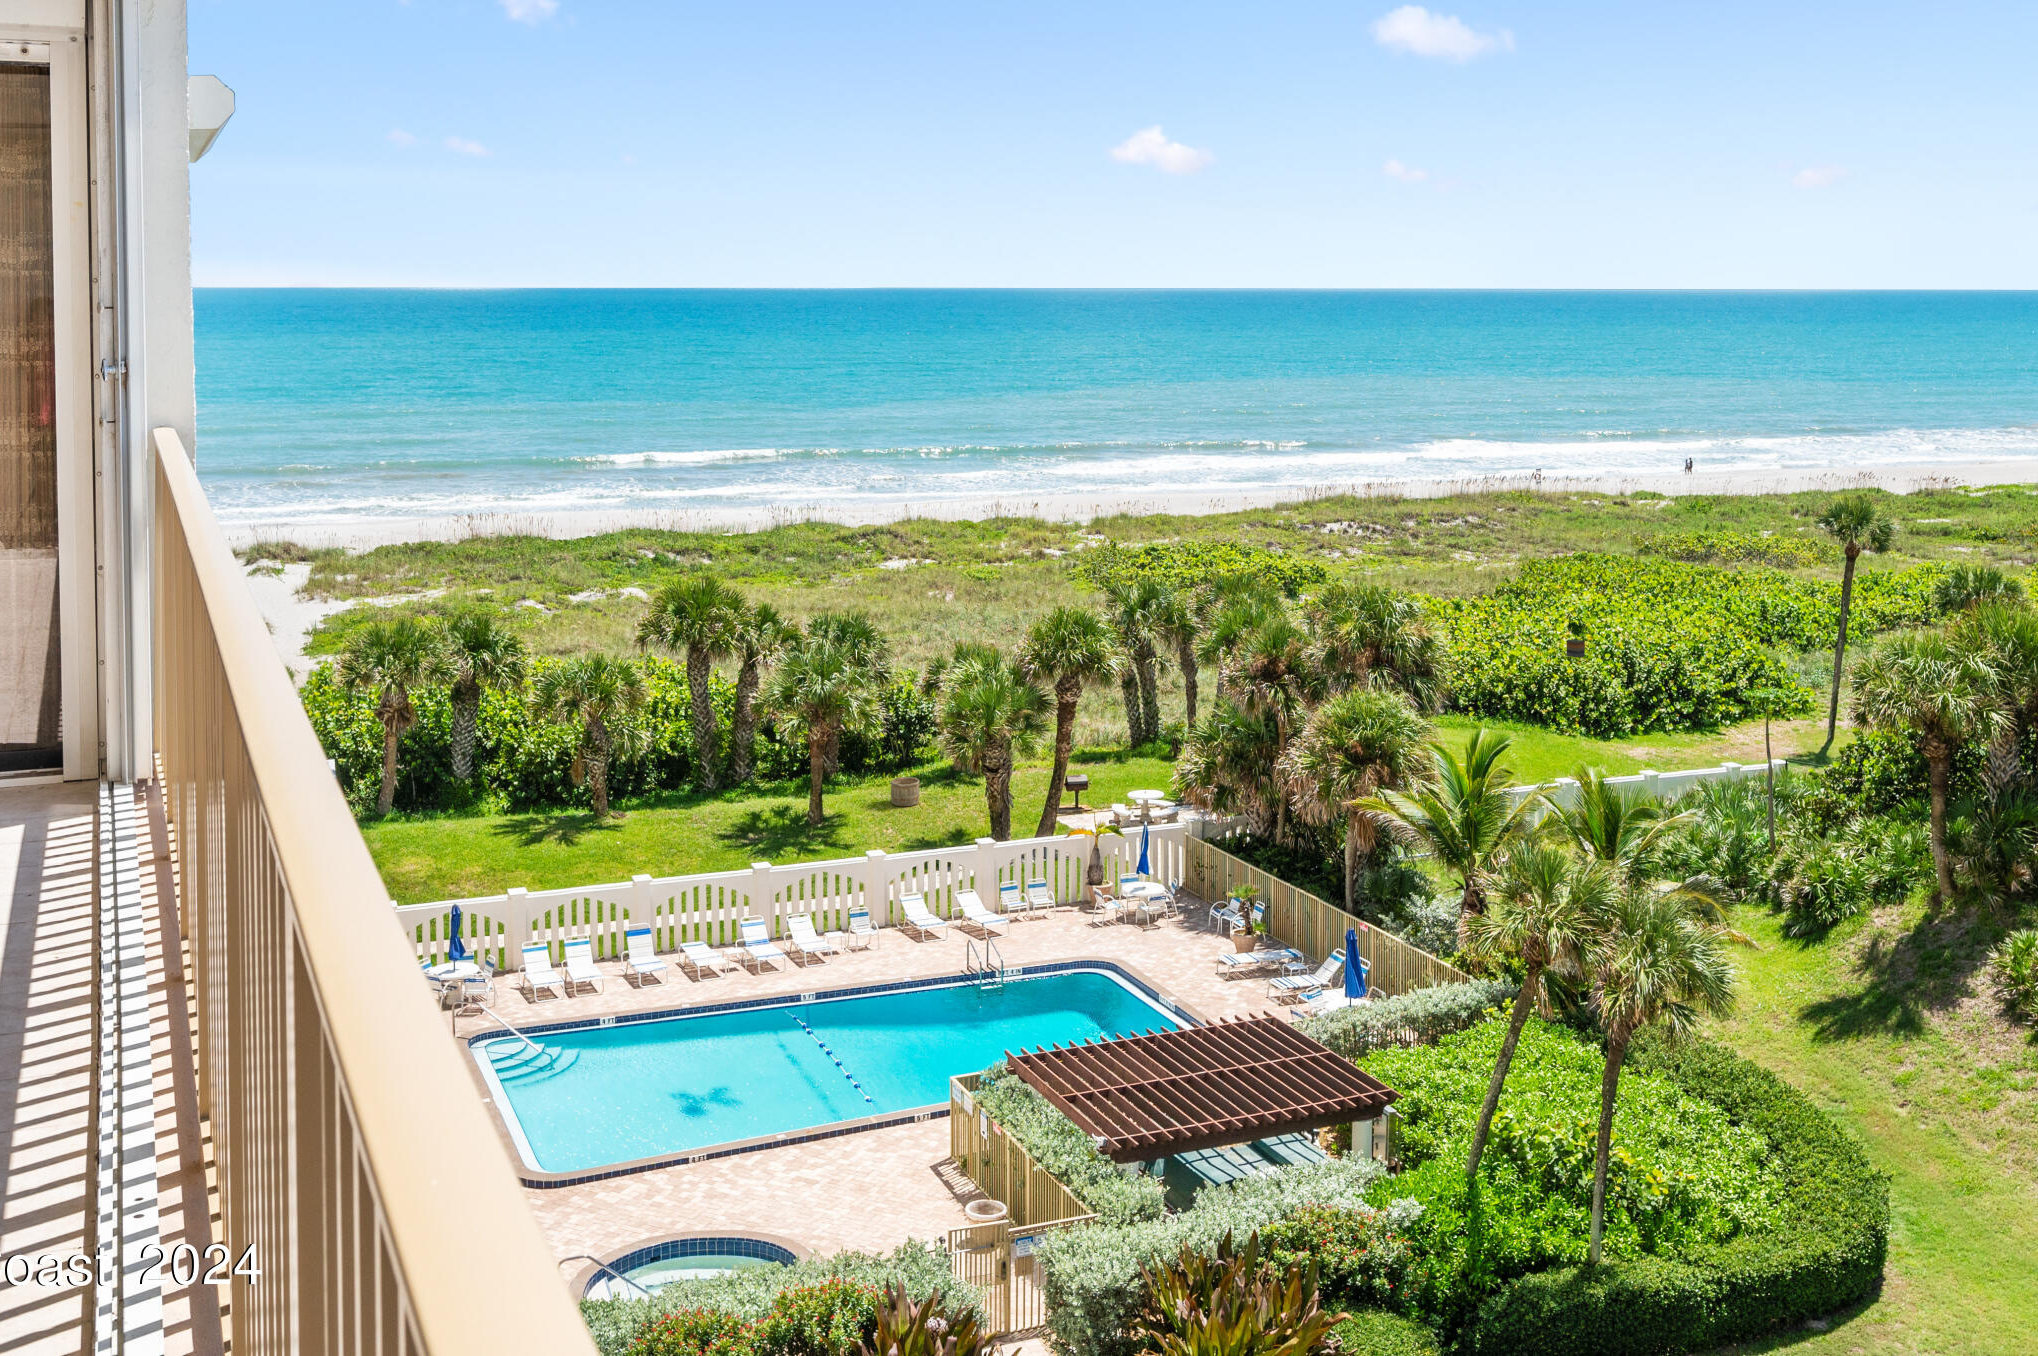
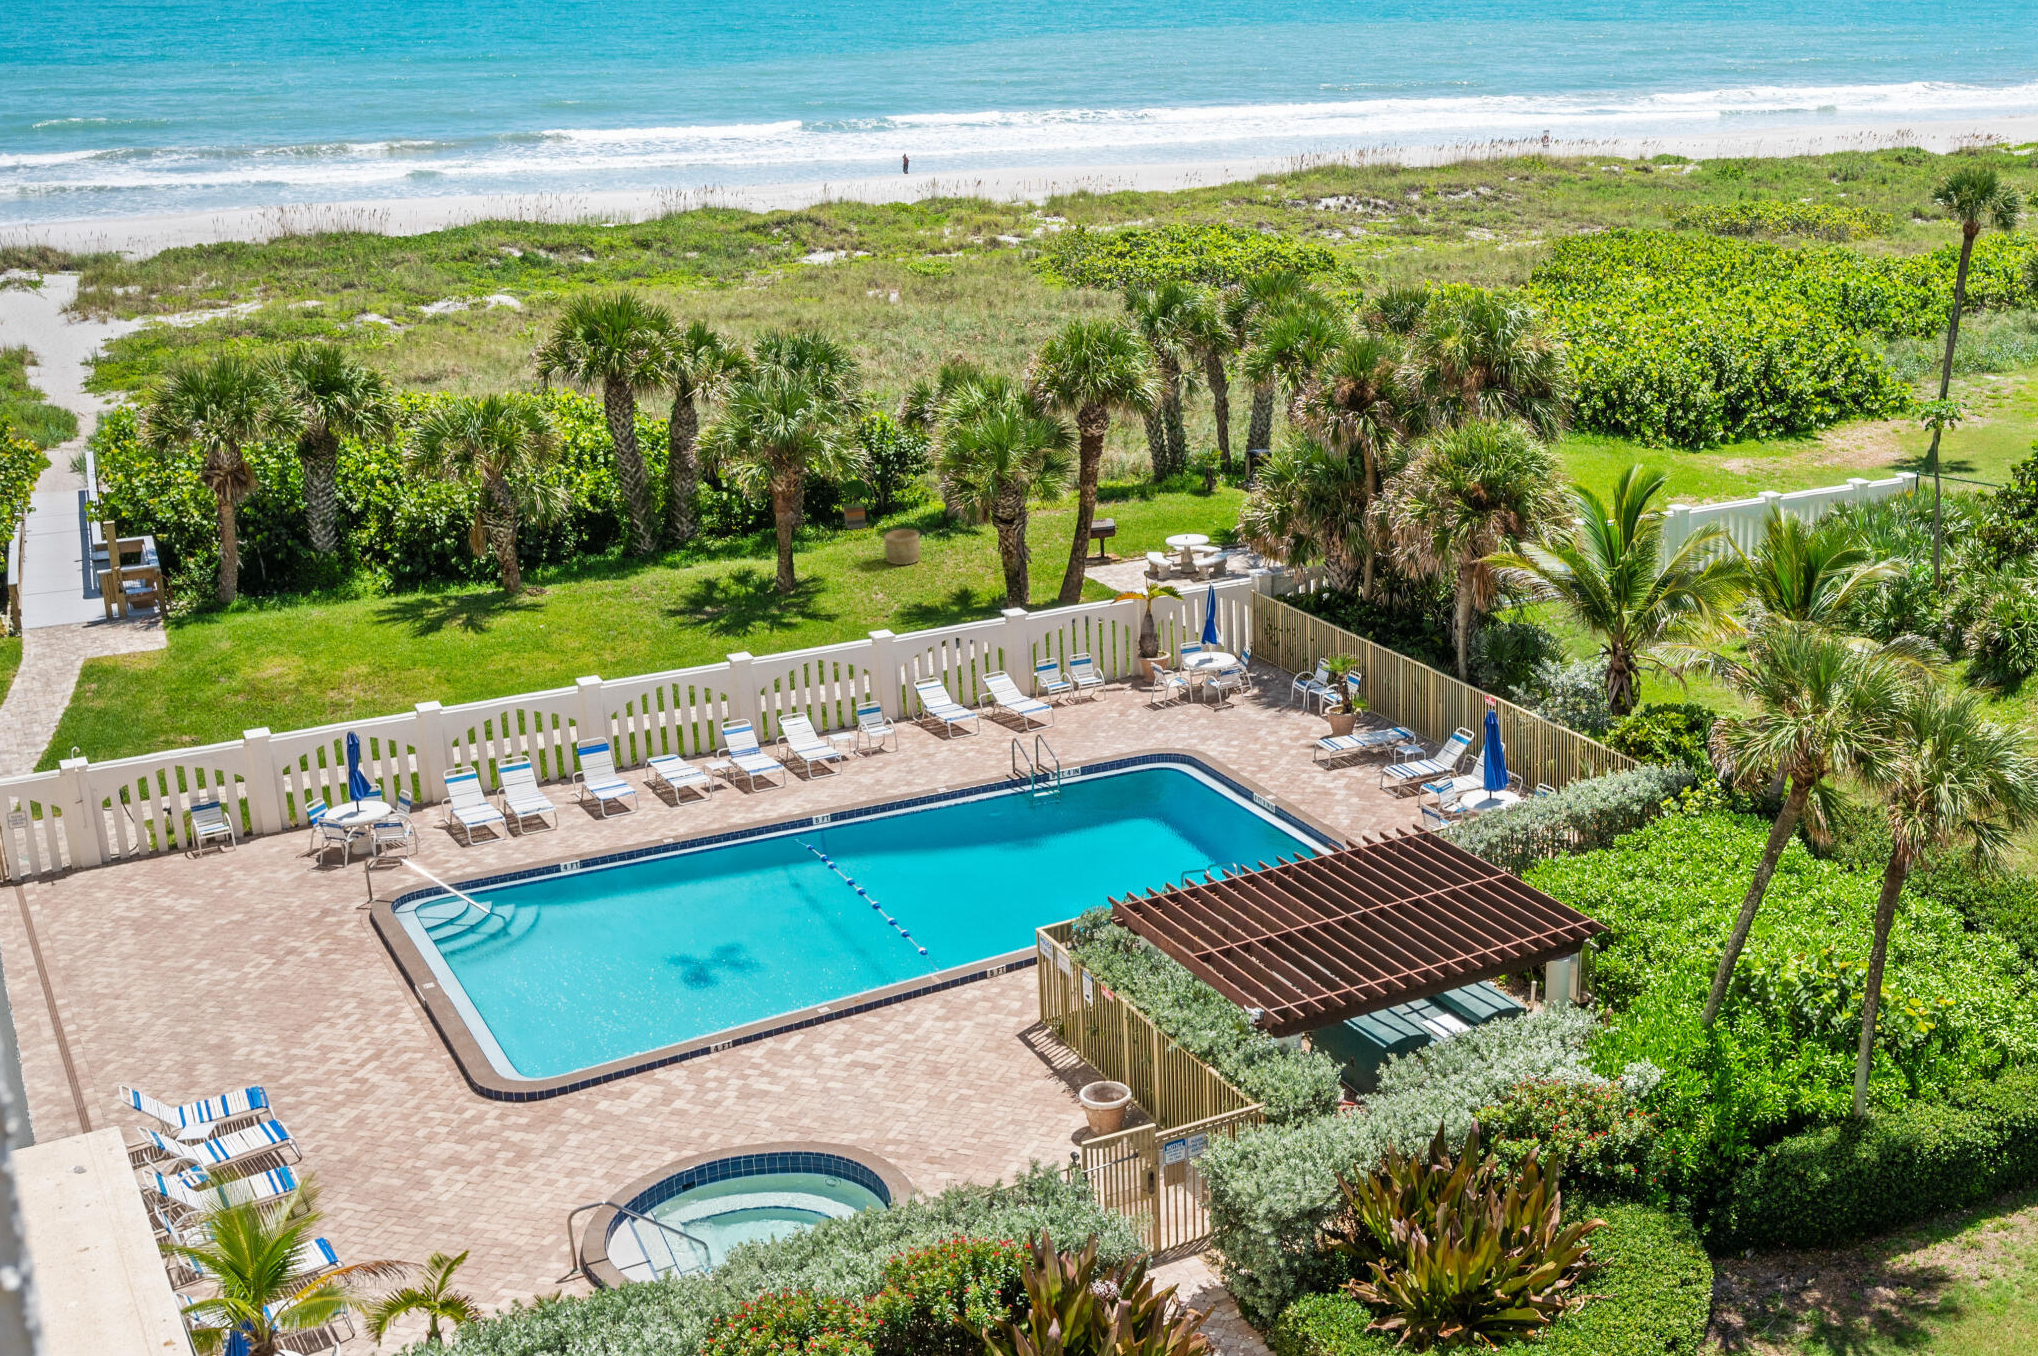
potted tree: present [1567,622,1588,657] -> present [837,479,871,529]

